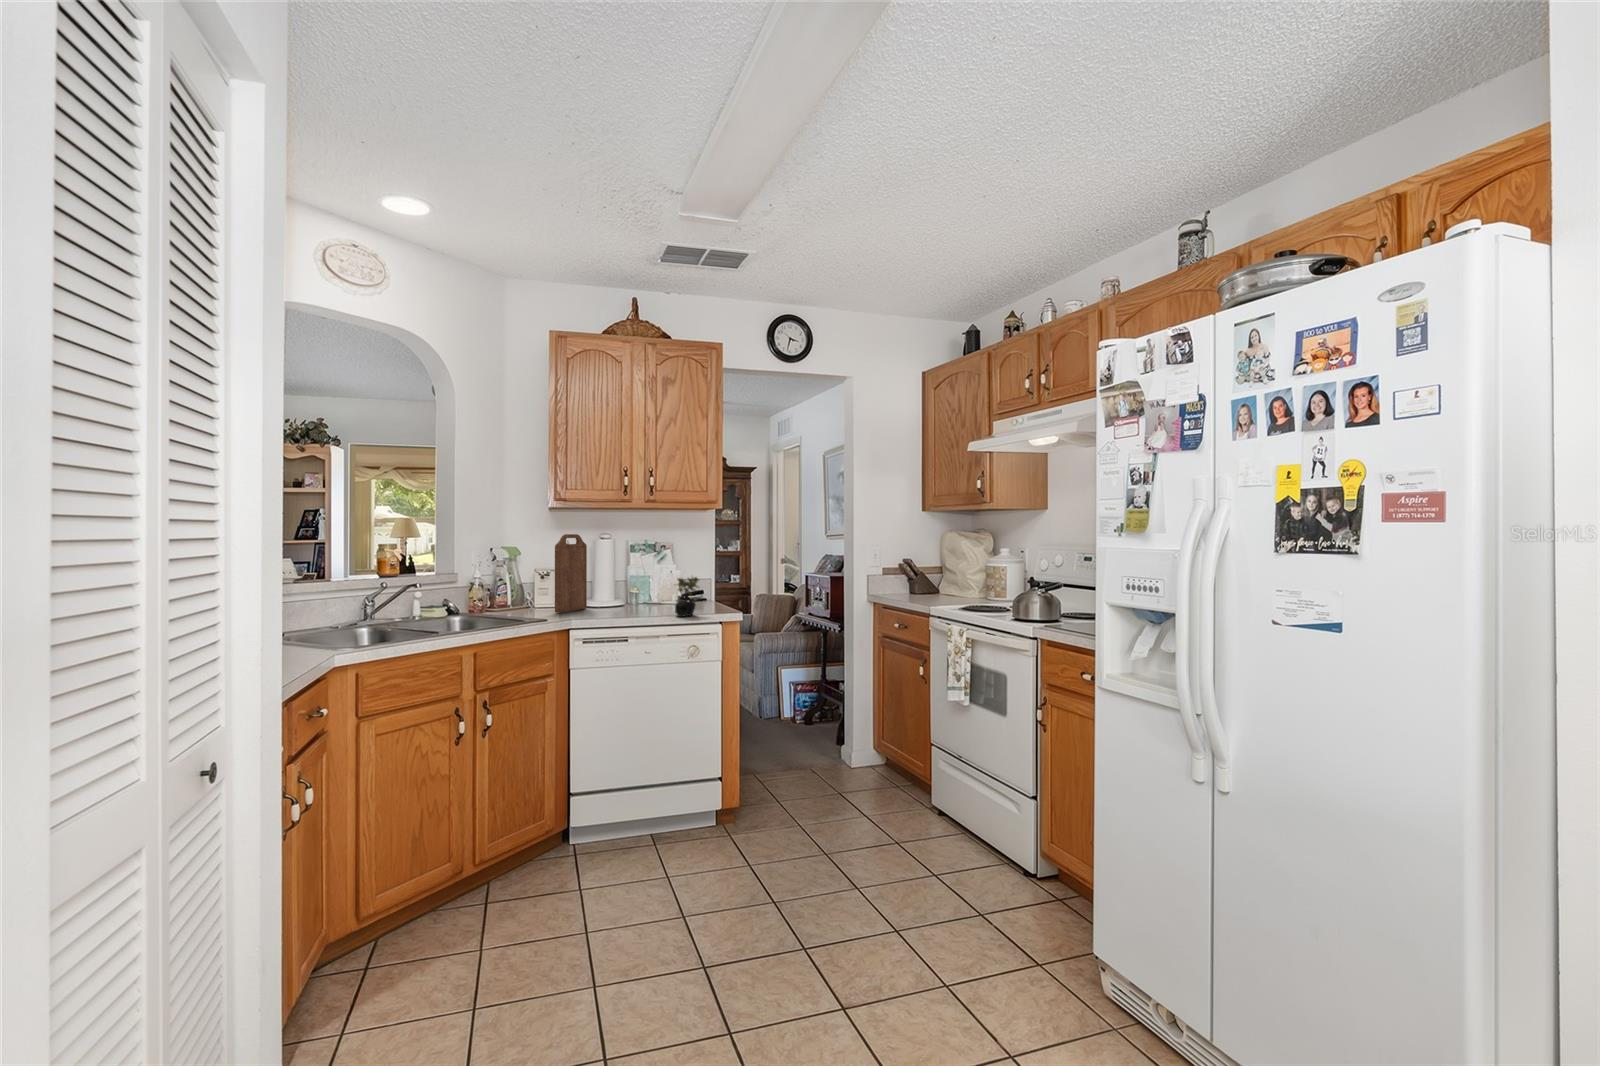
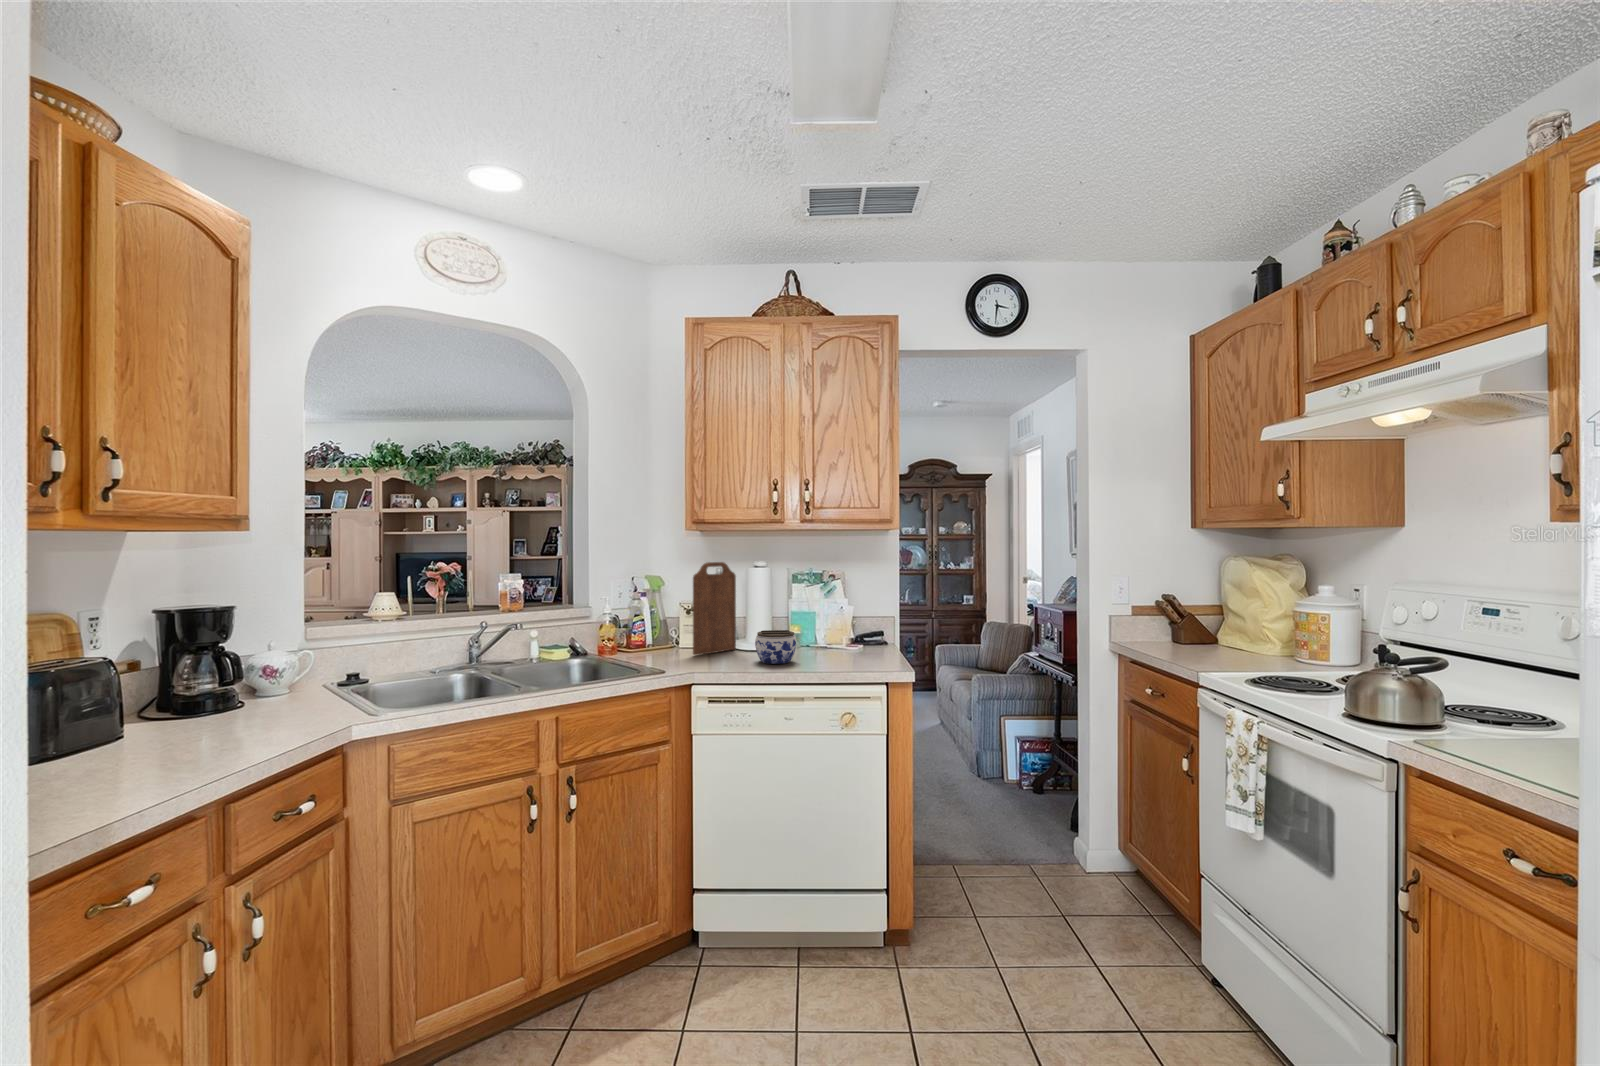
succulent plant: present [675,577,699,617] -> none [826,616,860,670]
jar: none [613,589,647,615] -> present [755,630,796,664]

